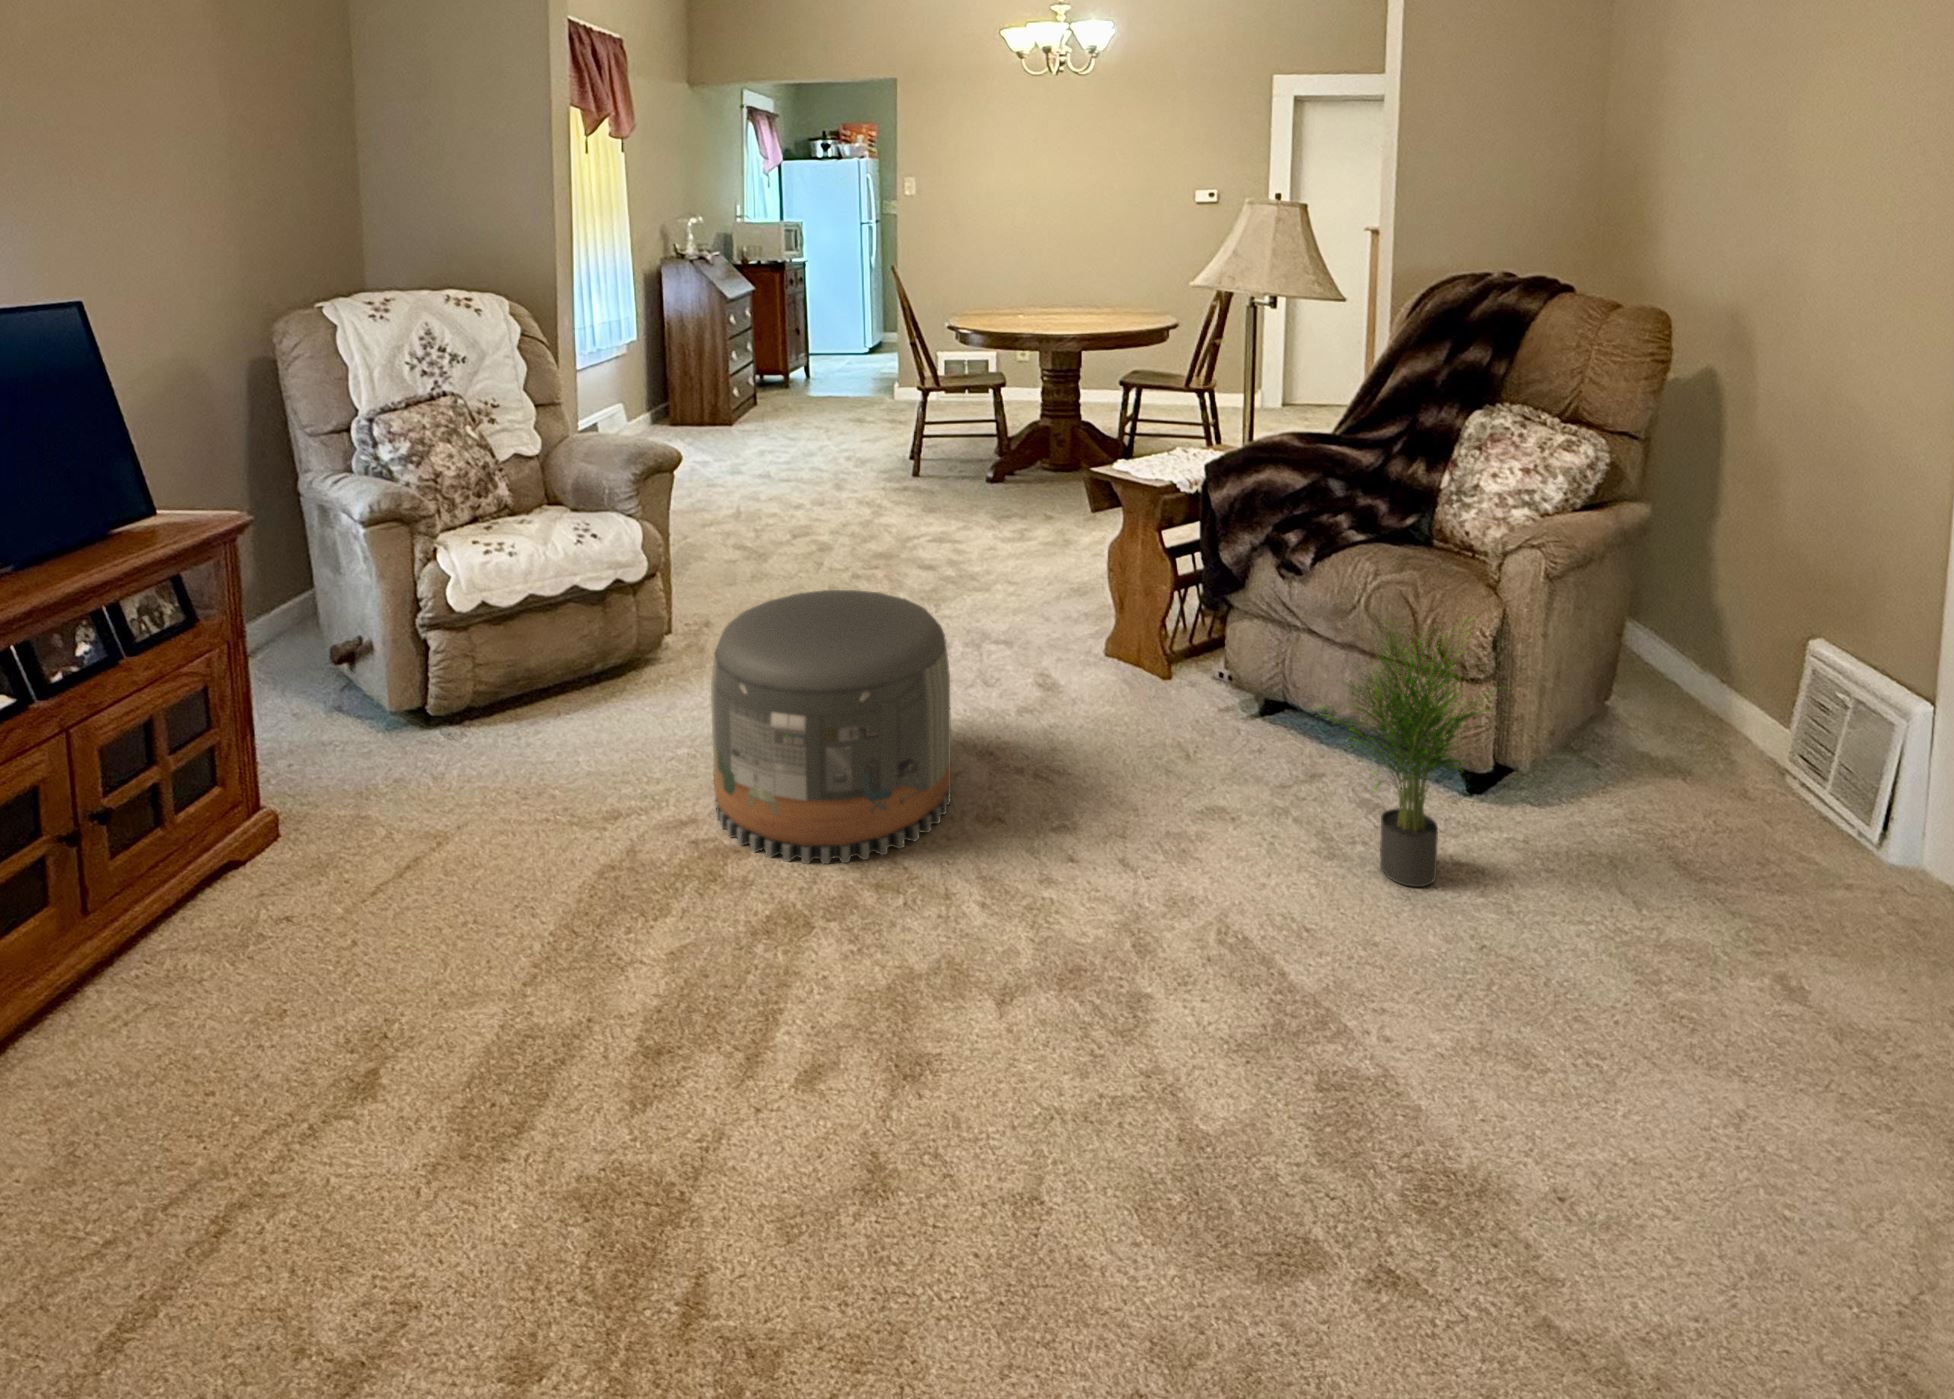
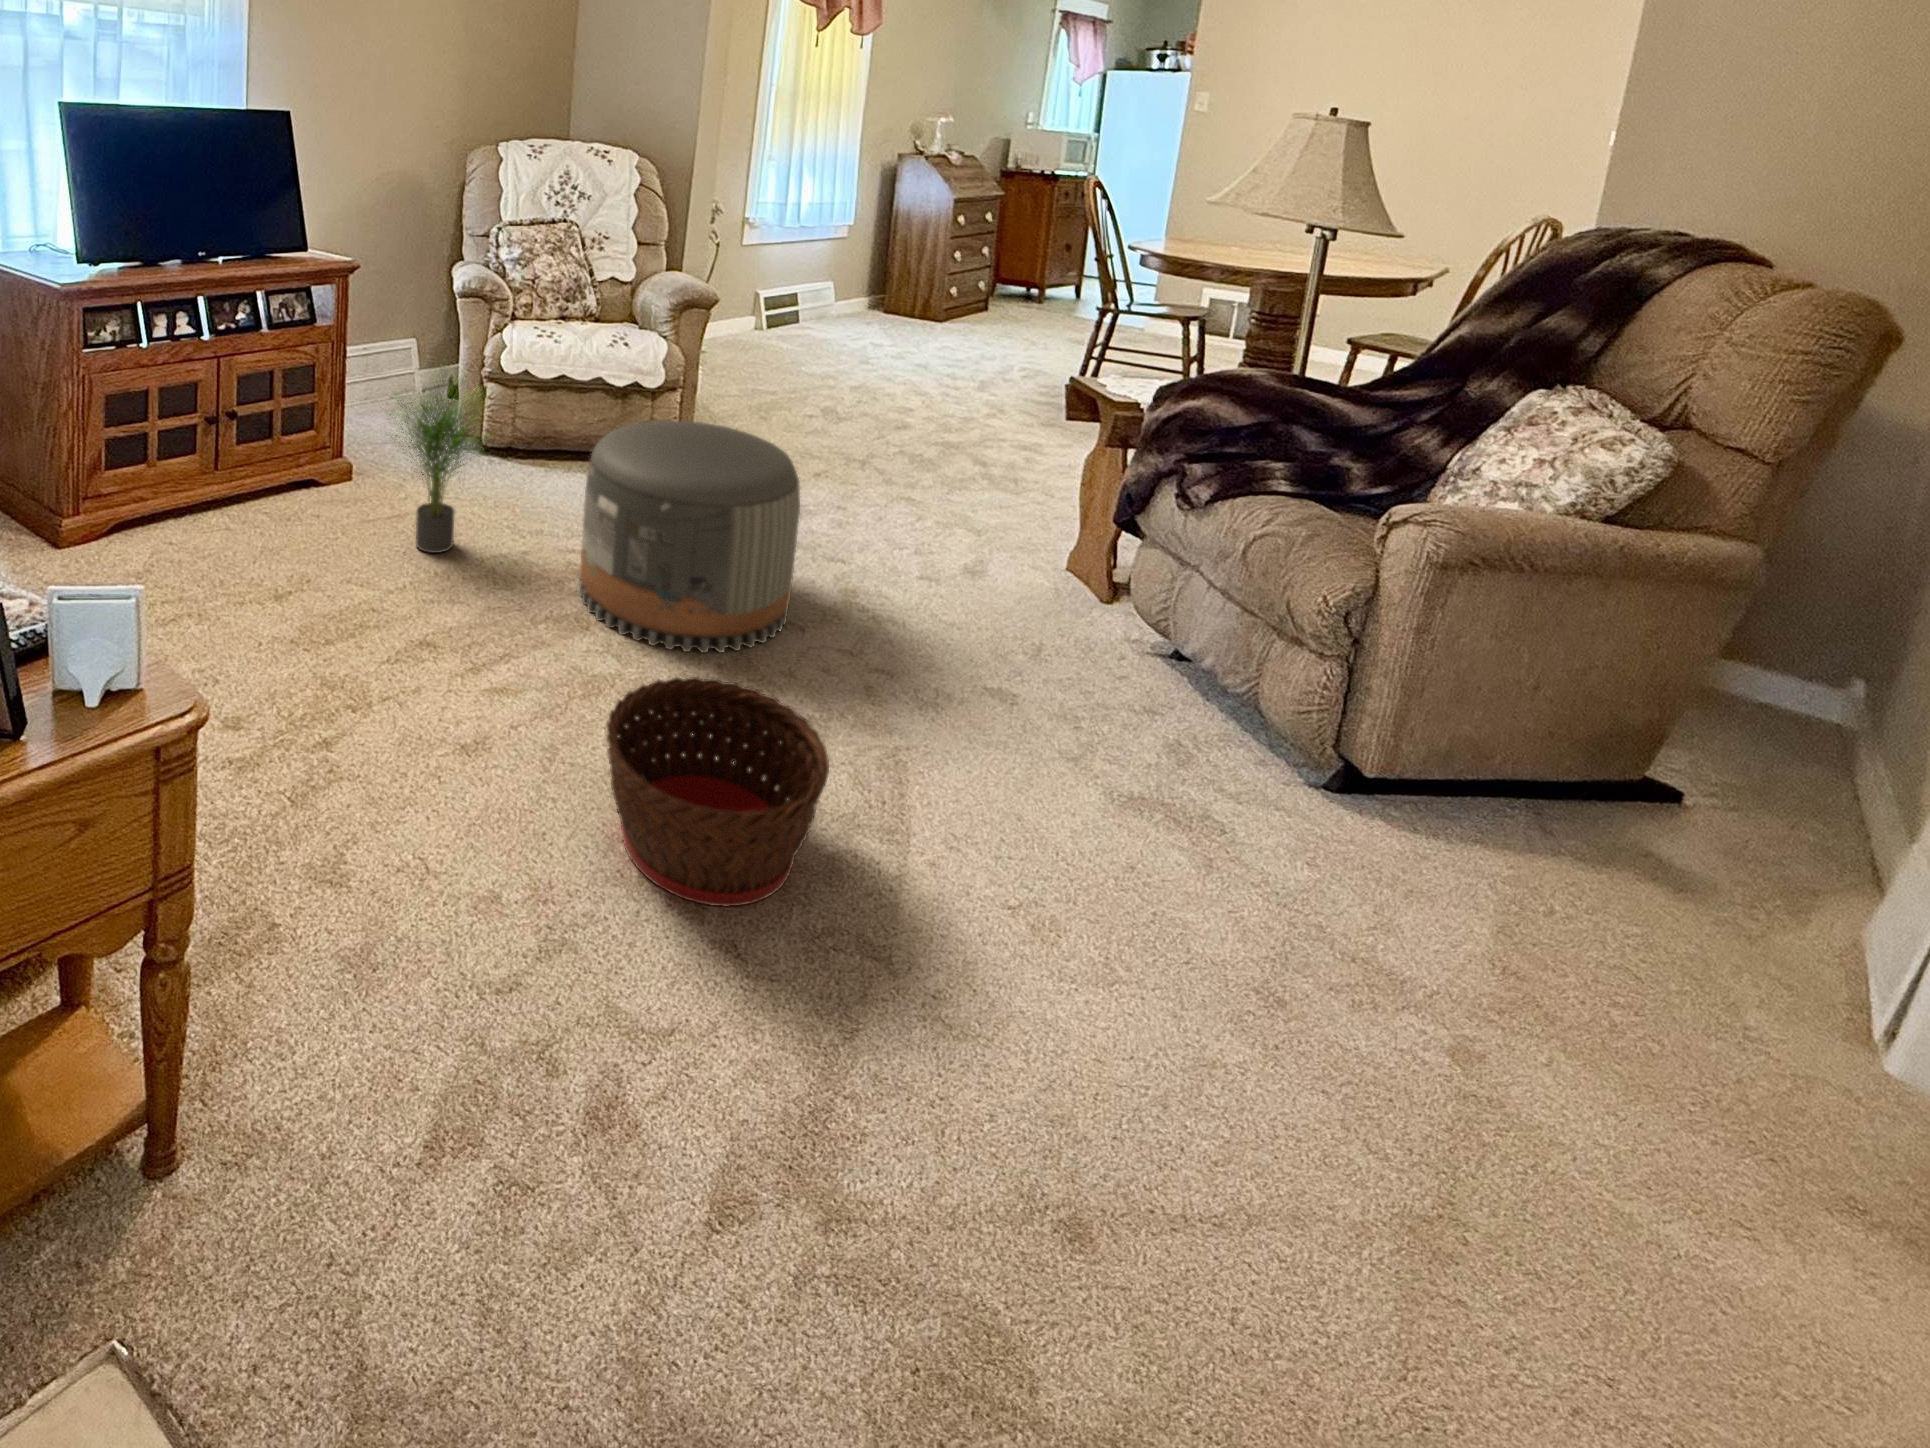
potted plant: present [1319,618,1492,887] -> present [386,367,488,553]
basket: none [1007,837,1235,1080] -> present [606,677,829,906]

